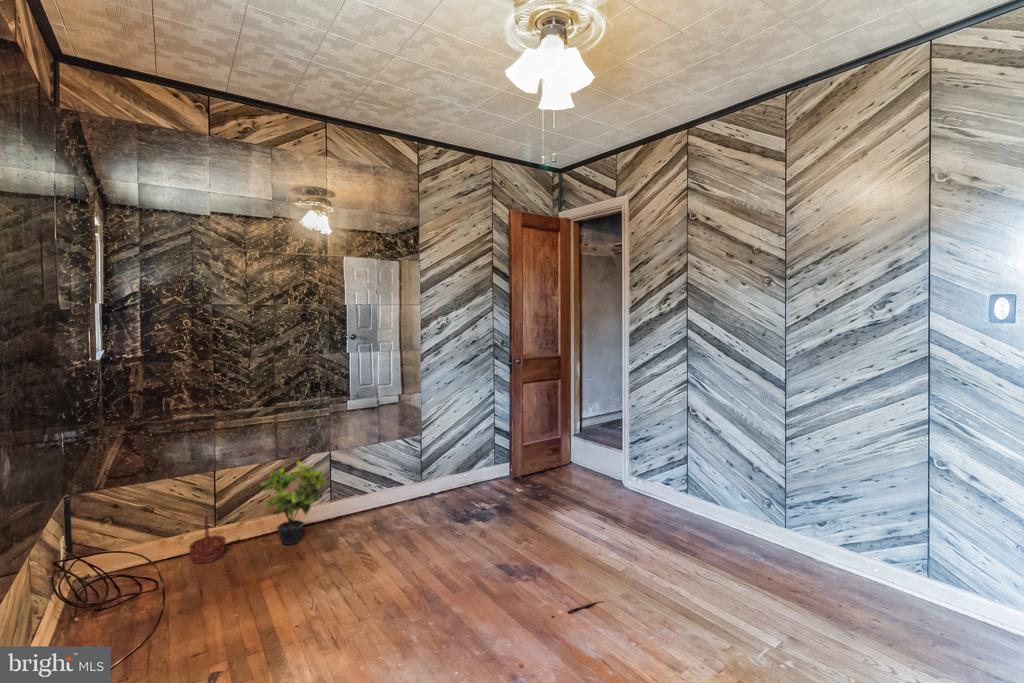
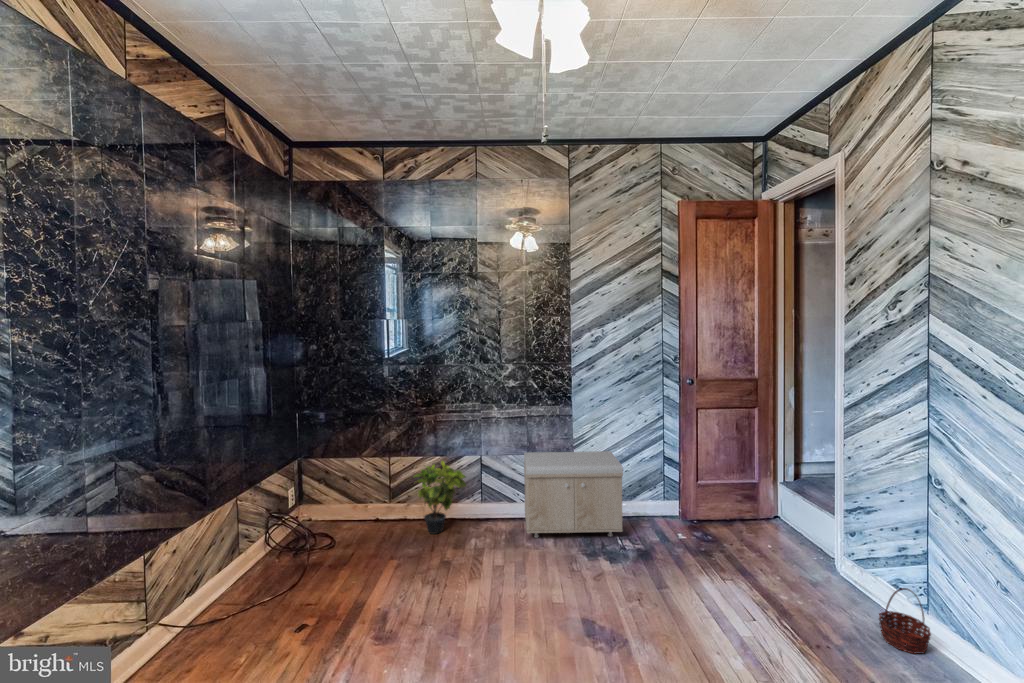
storage bench: none [380,429,481,520] -> present [524,451,623,538]
basket: present [189,516,226,563] -> present [879,588,931,654]

